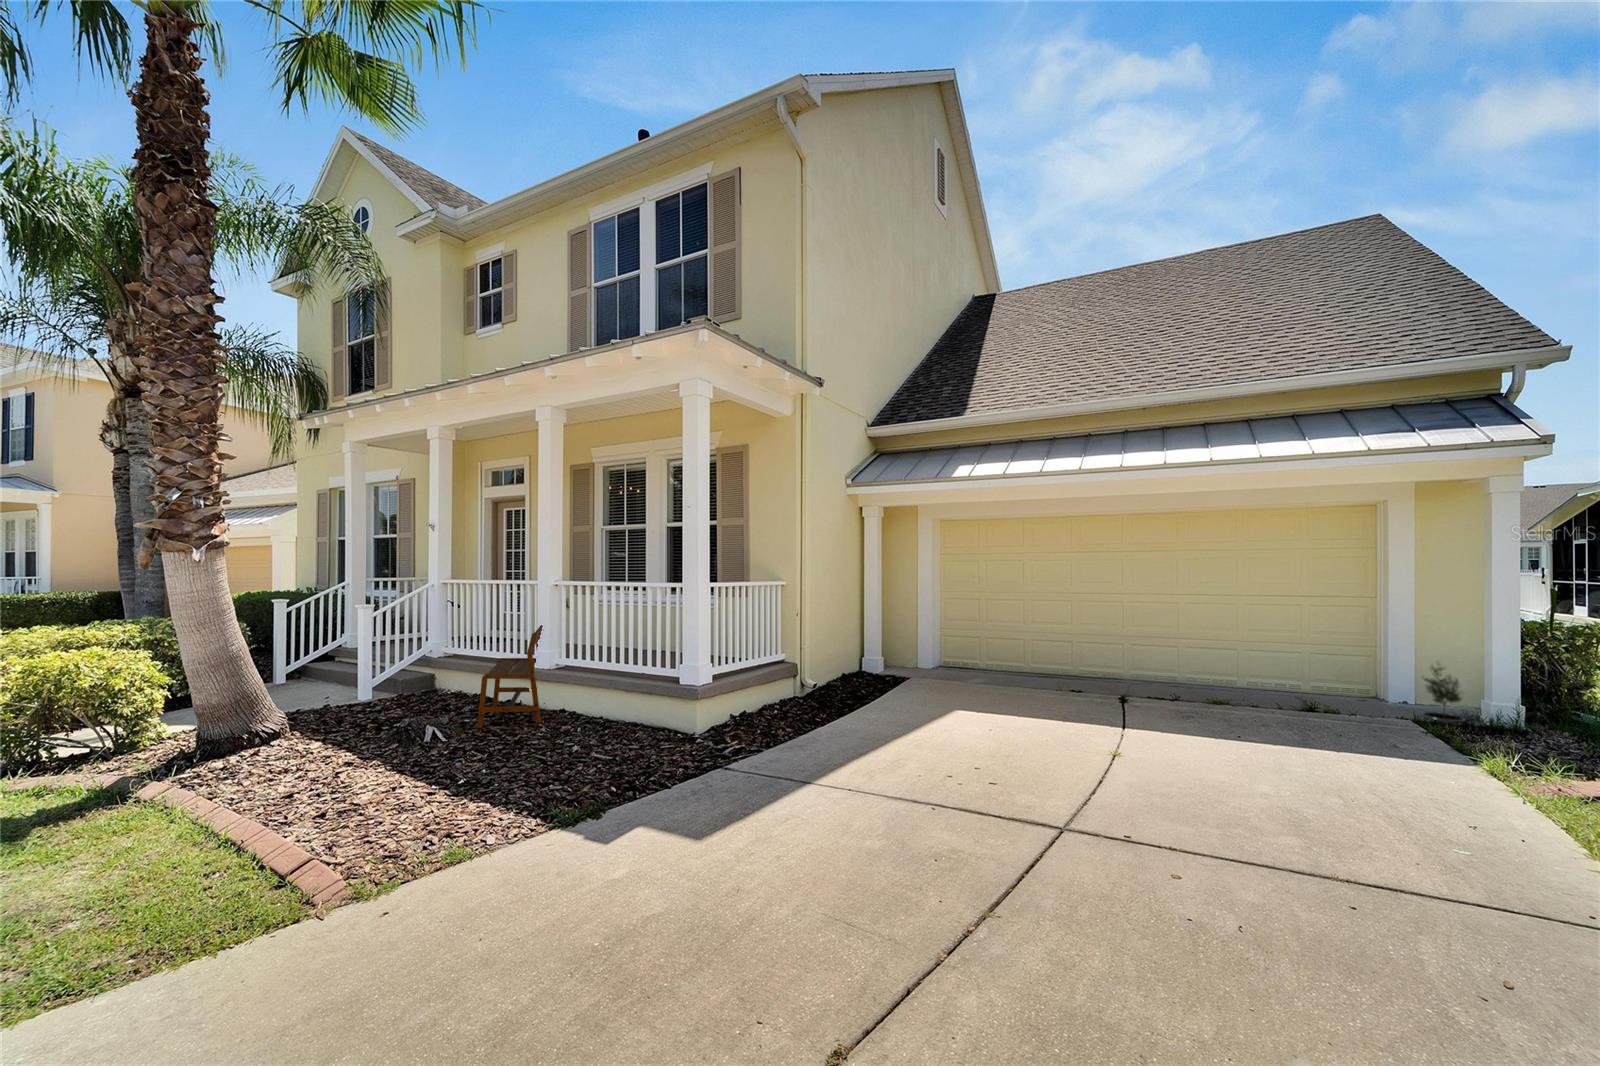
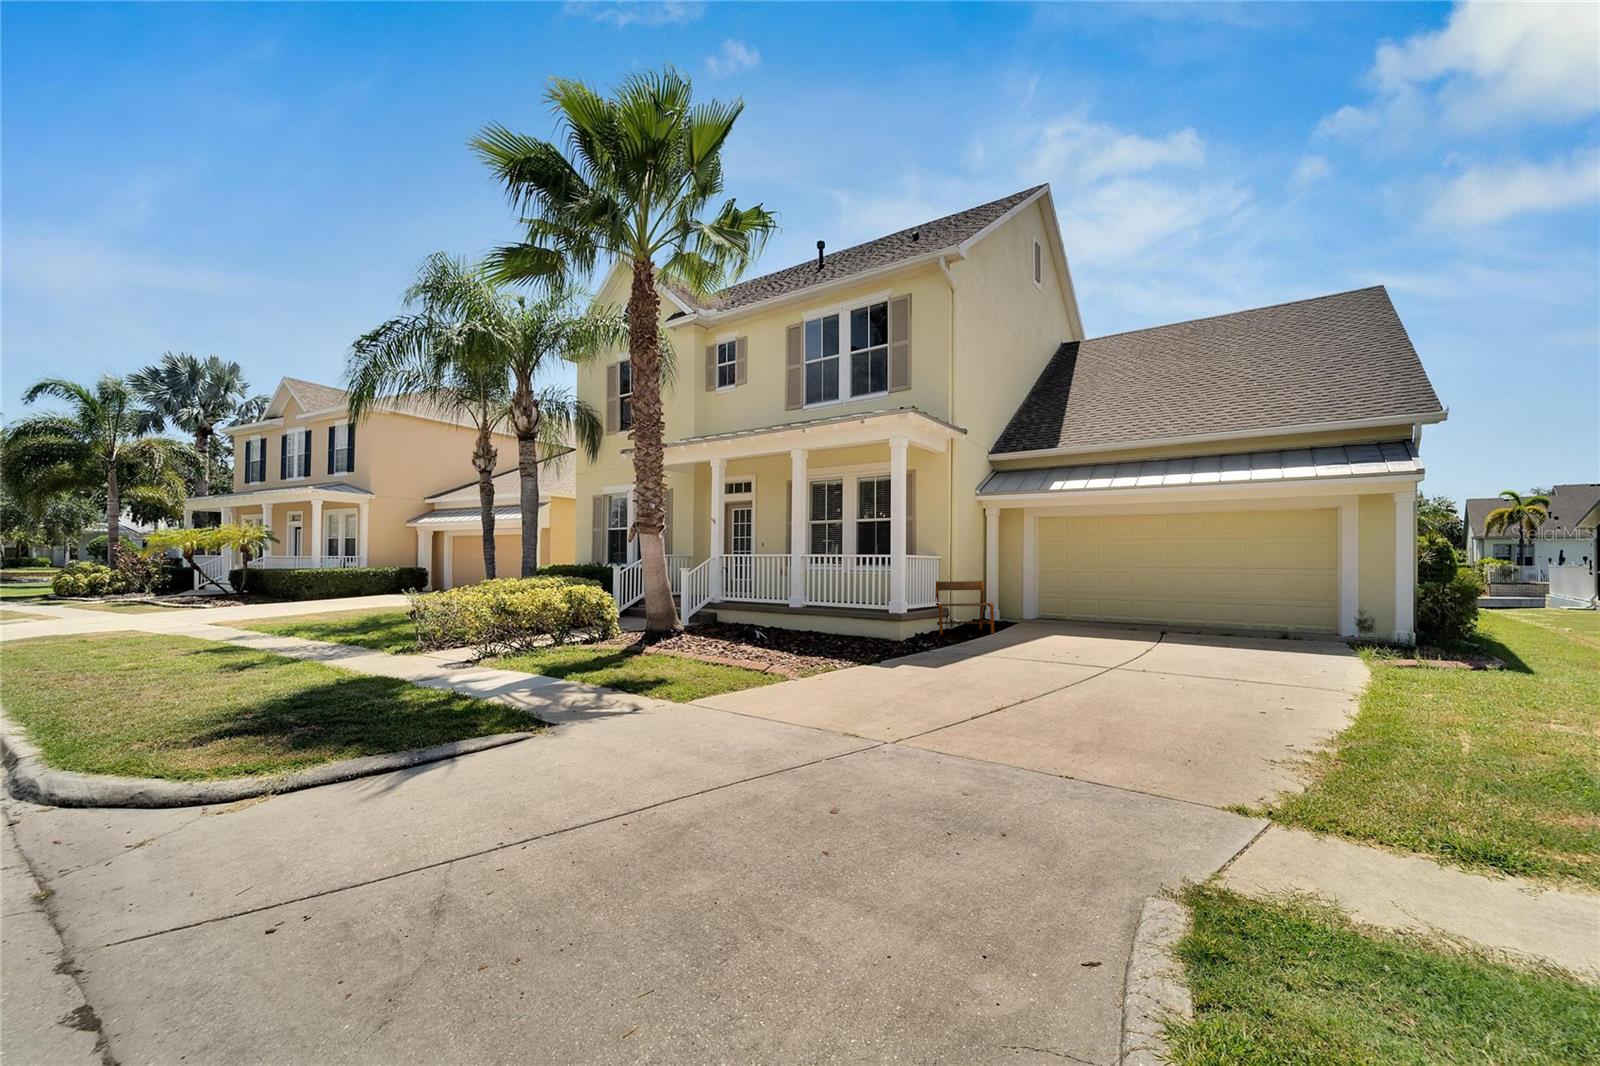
bench: present [477,625,545,728] -> present [936,581,994,634]

